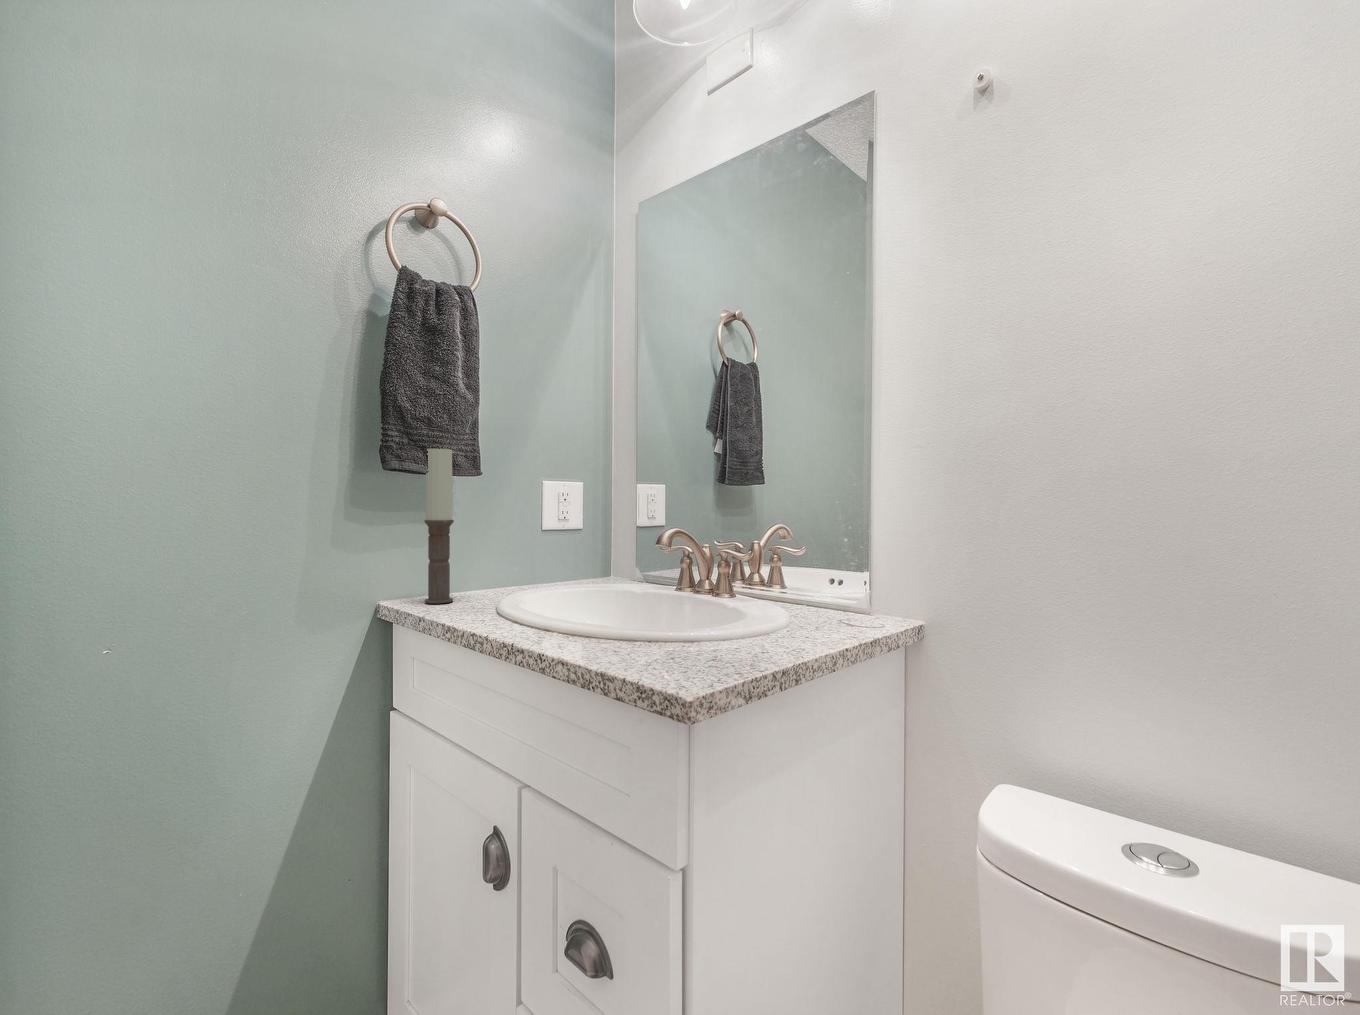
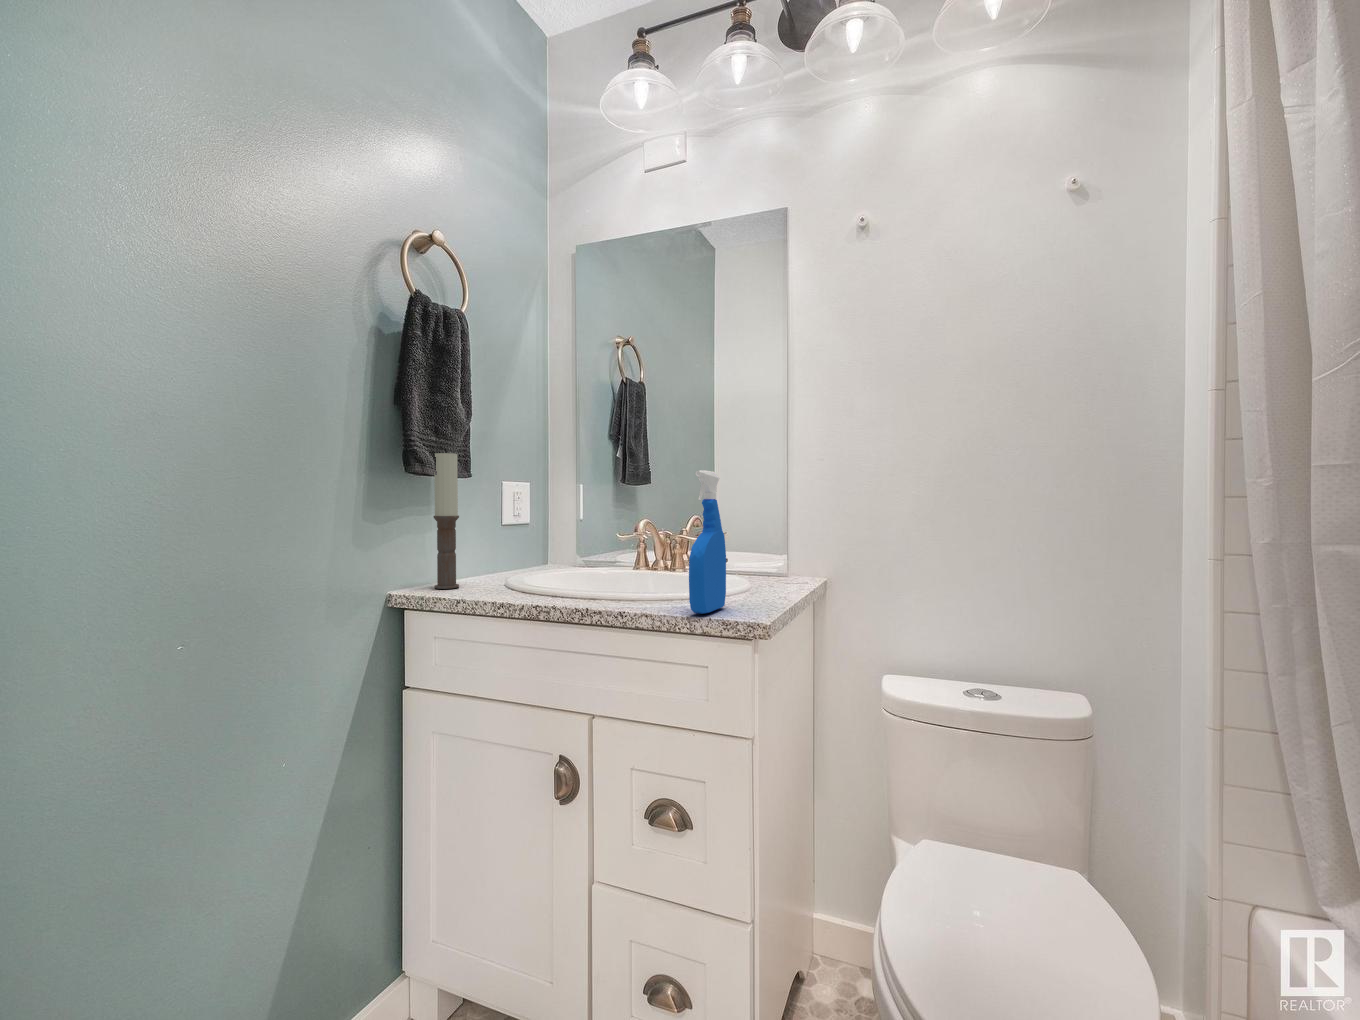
spray bottle: none [610,461,686,669] -> present [689,470,726,614]

